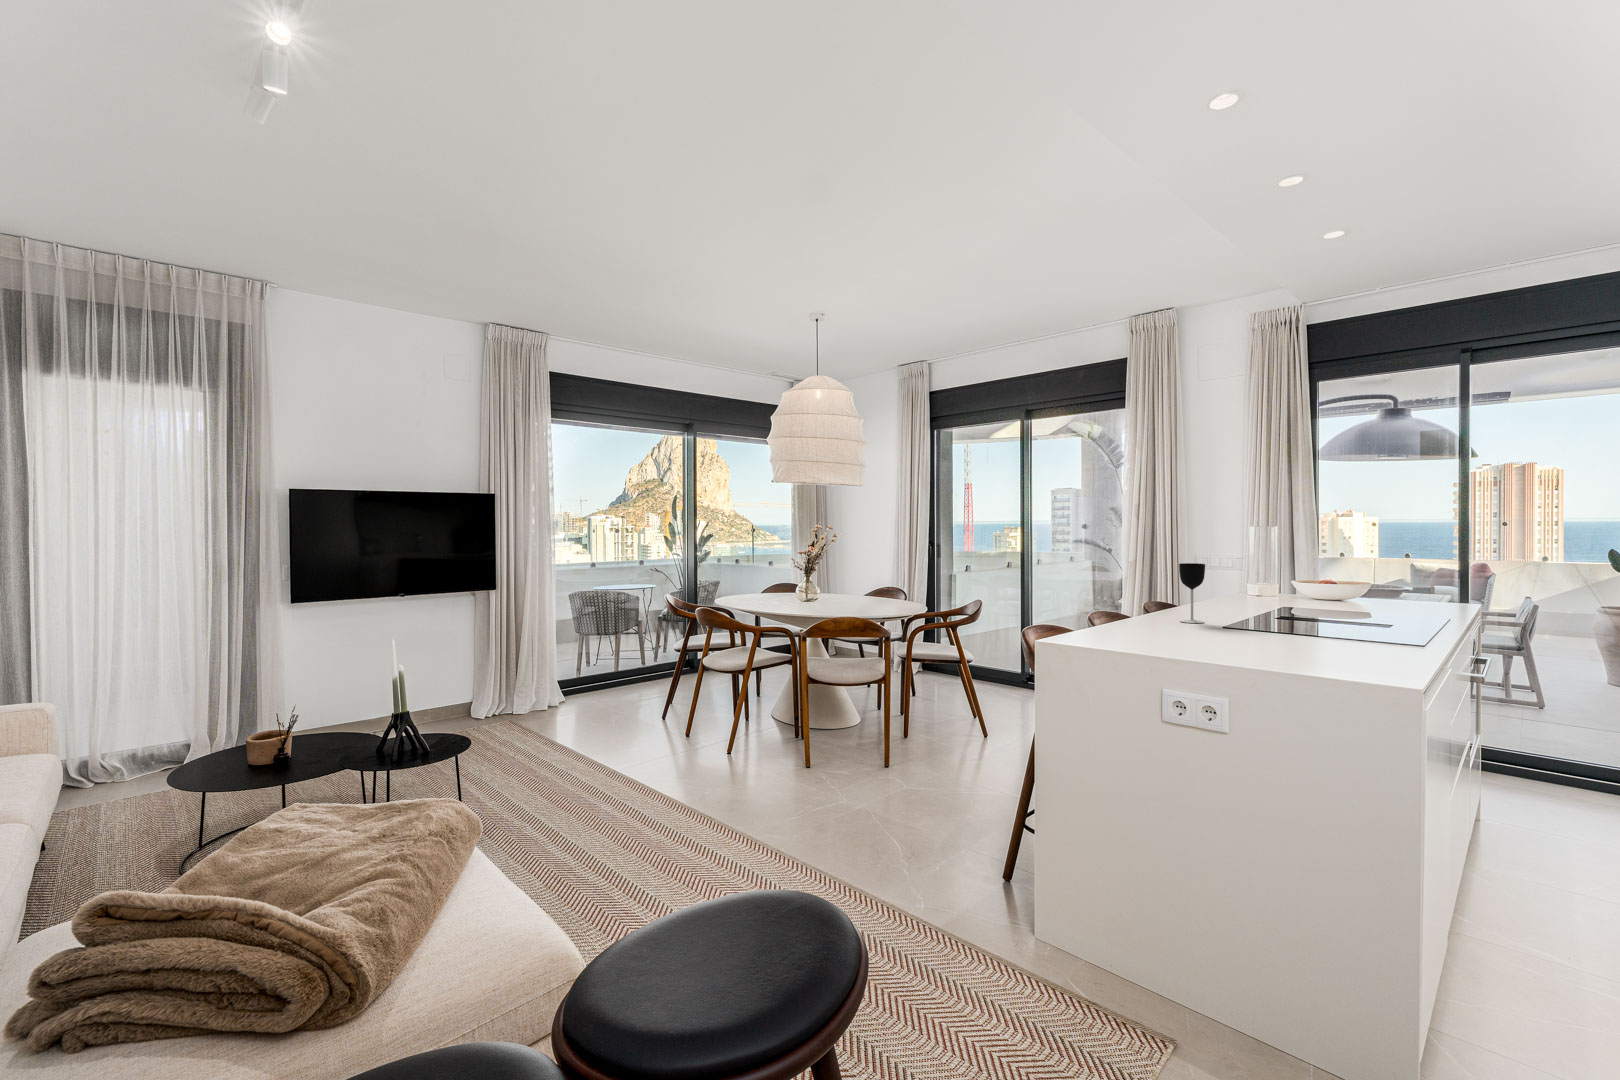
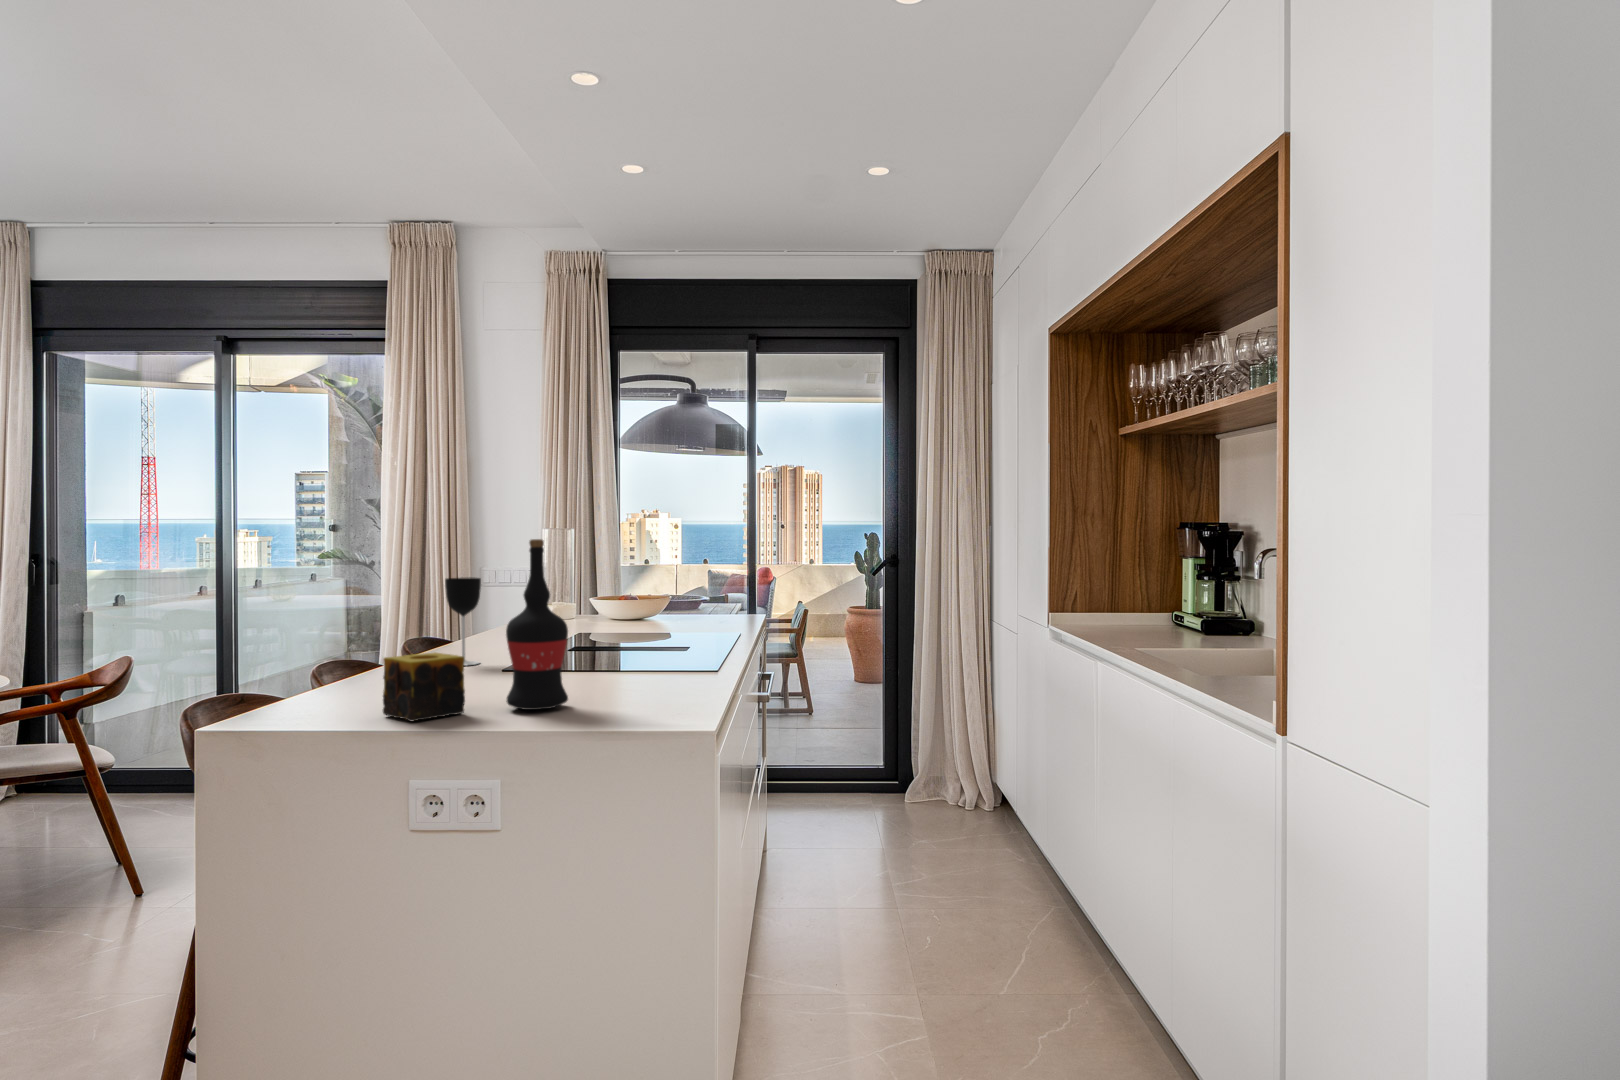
wine bottle: none [1230,539,1279,657] -> present [506,539,568,710]
candle: none [1145,611,1200,653] -> present [383,653,465,721]

